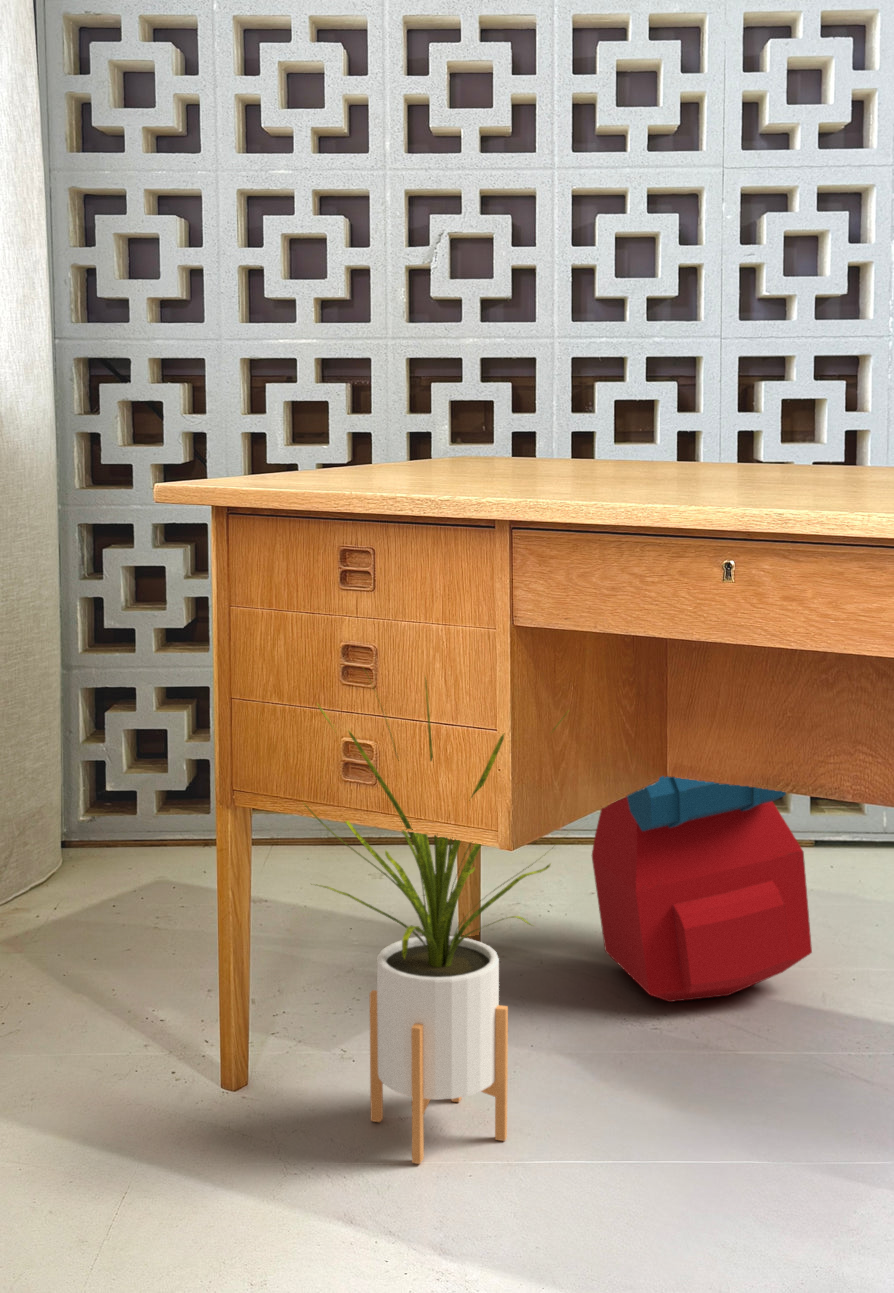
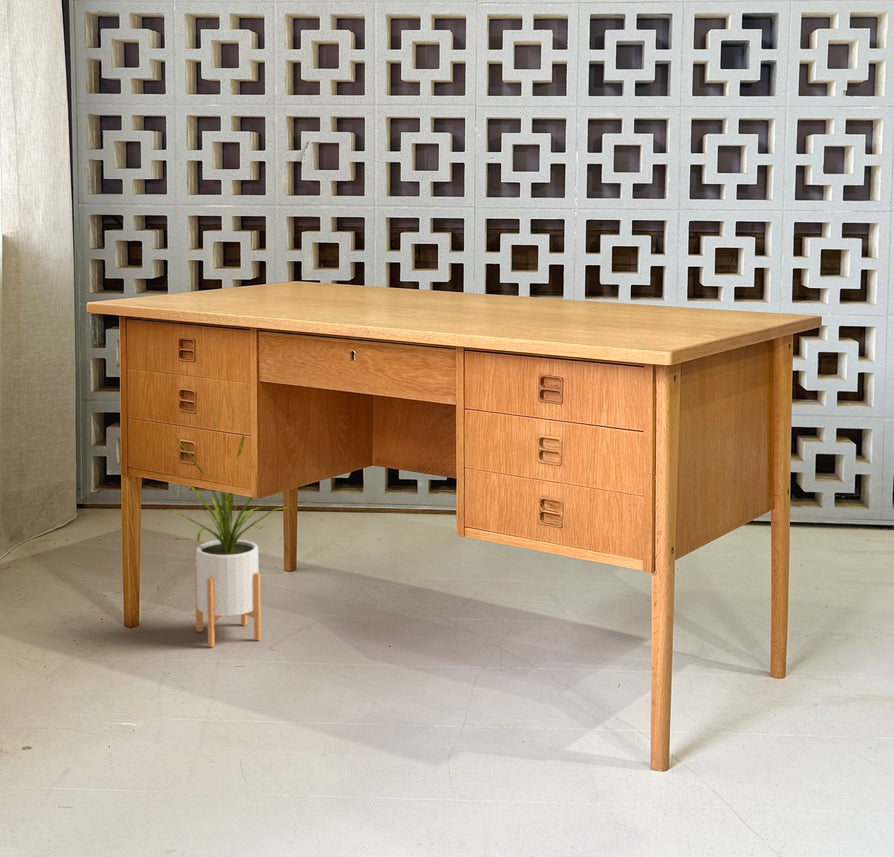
backpack: present [592,776,812,1002] -> none [351,430,464,590]

